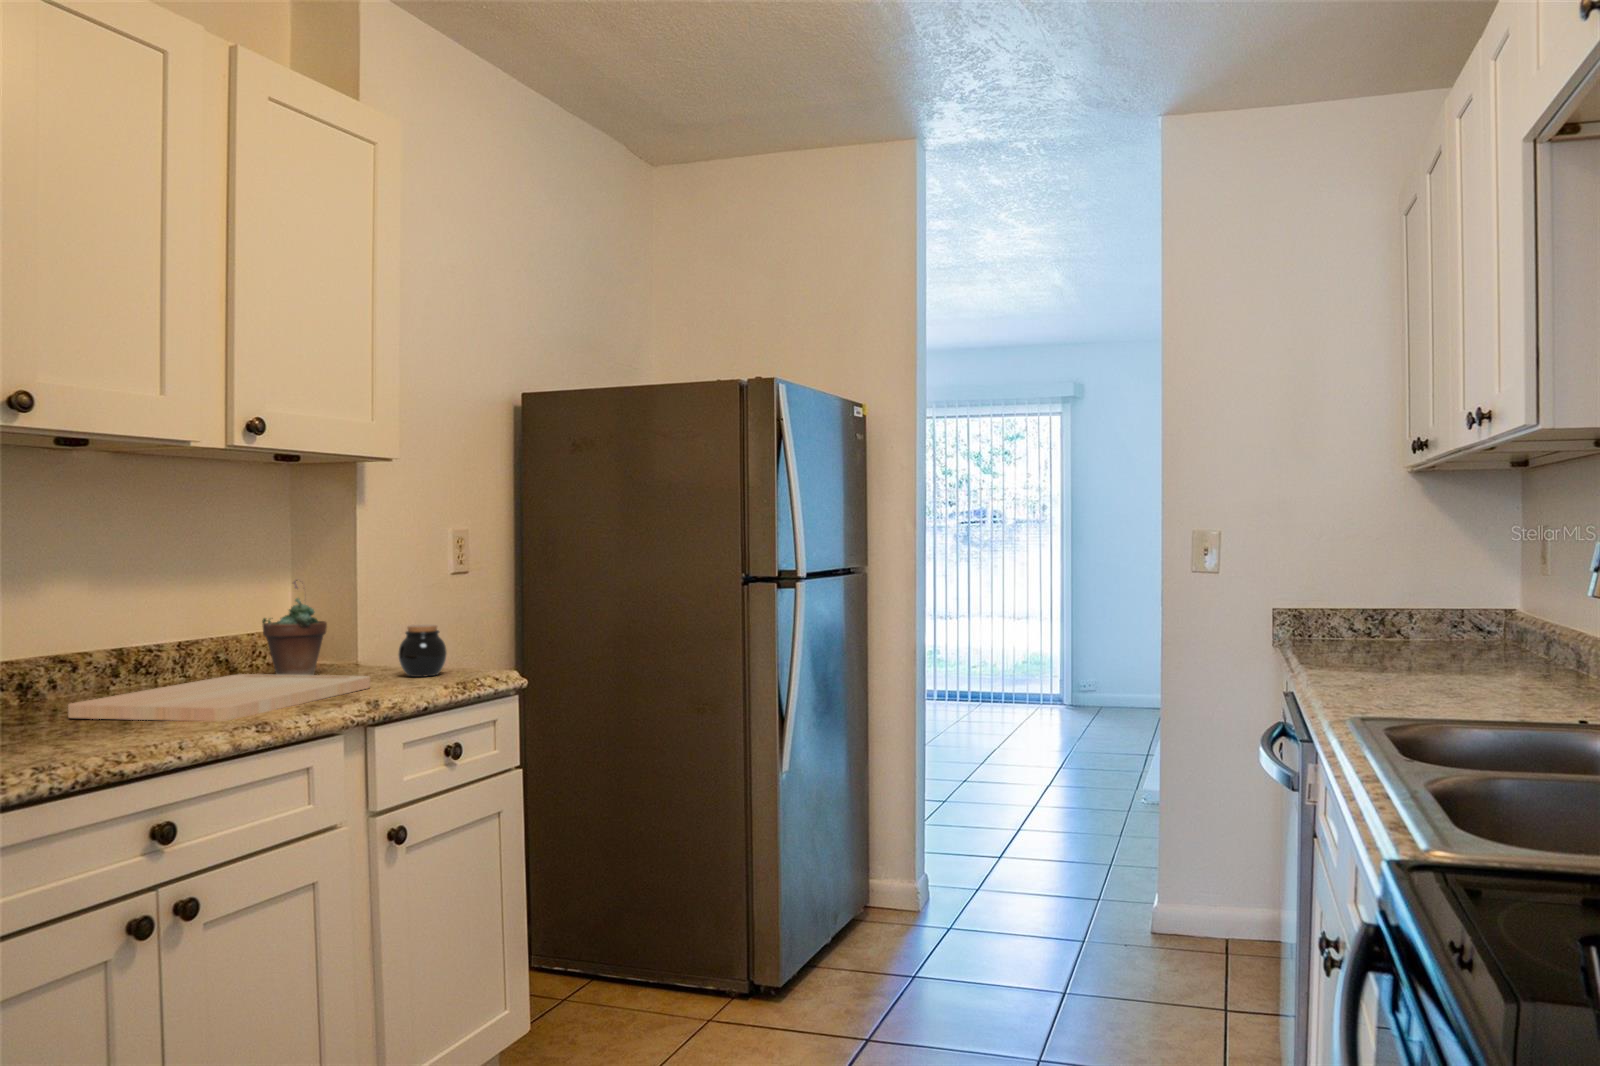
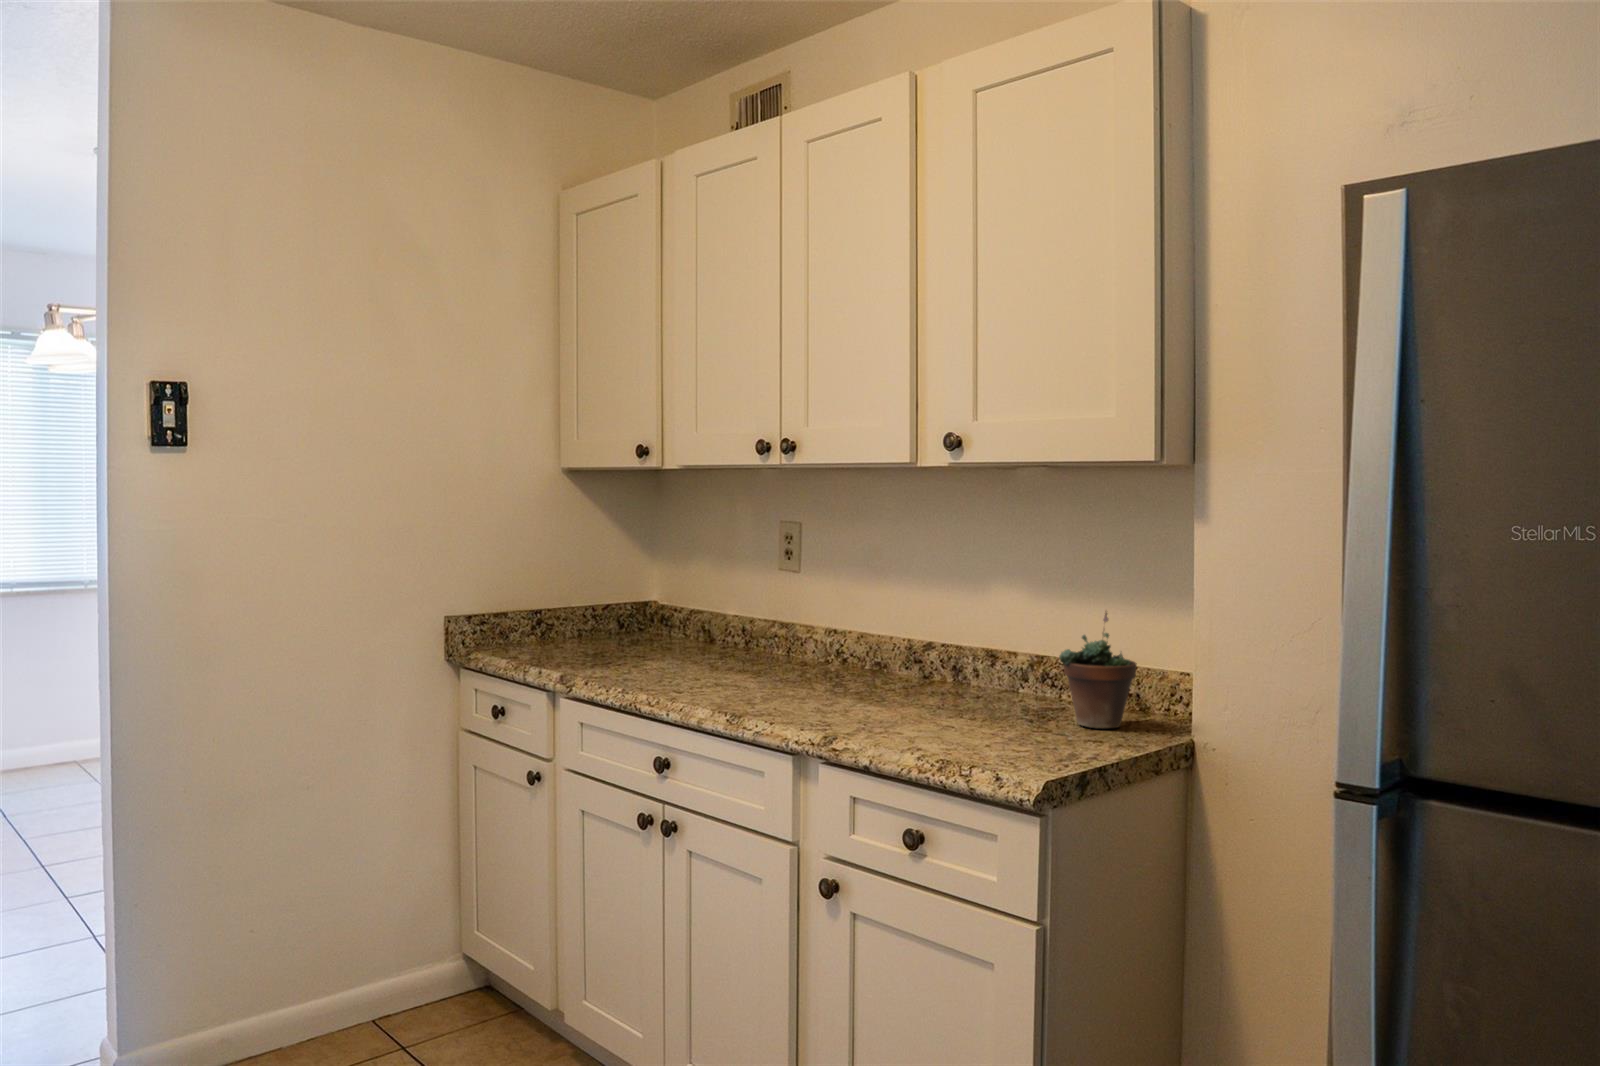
jar: present [398,625,447,677] -> none [1001,683,1064,756]
cutting board: present [68,674,370,721] -> none [735,677,1007,735]

